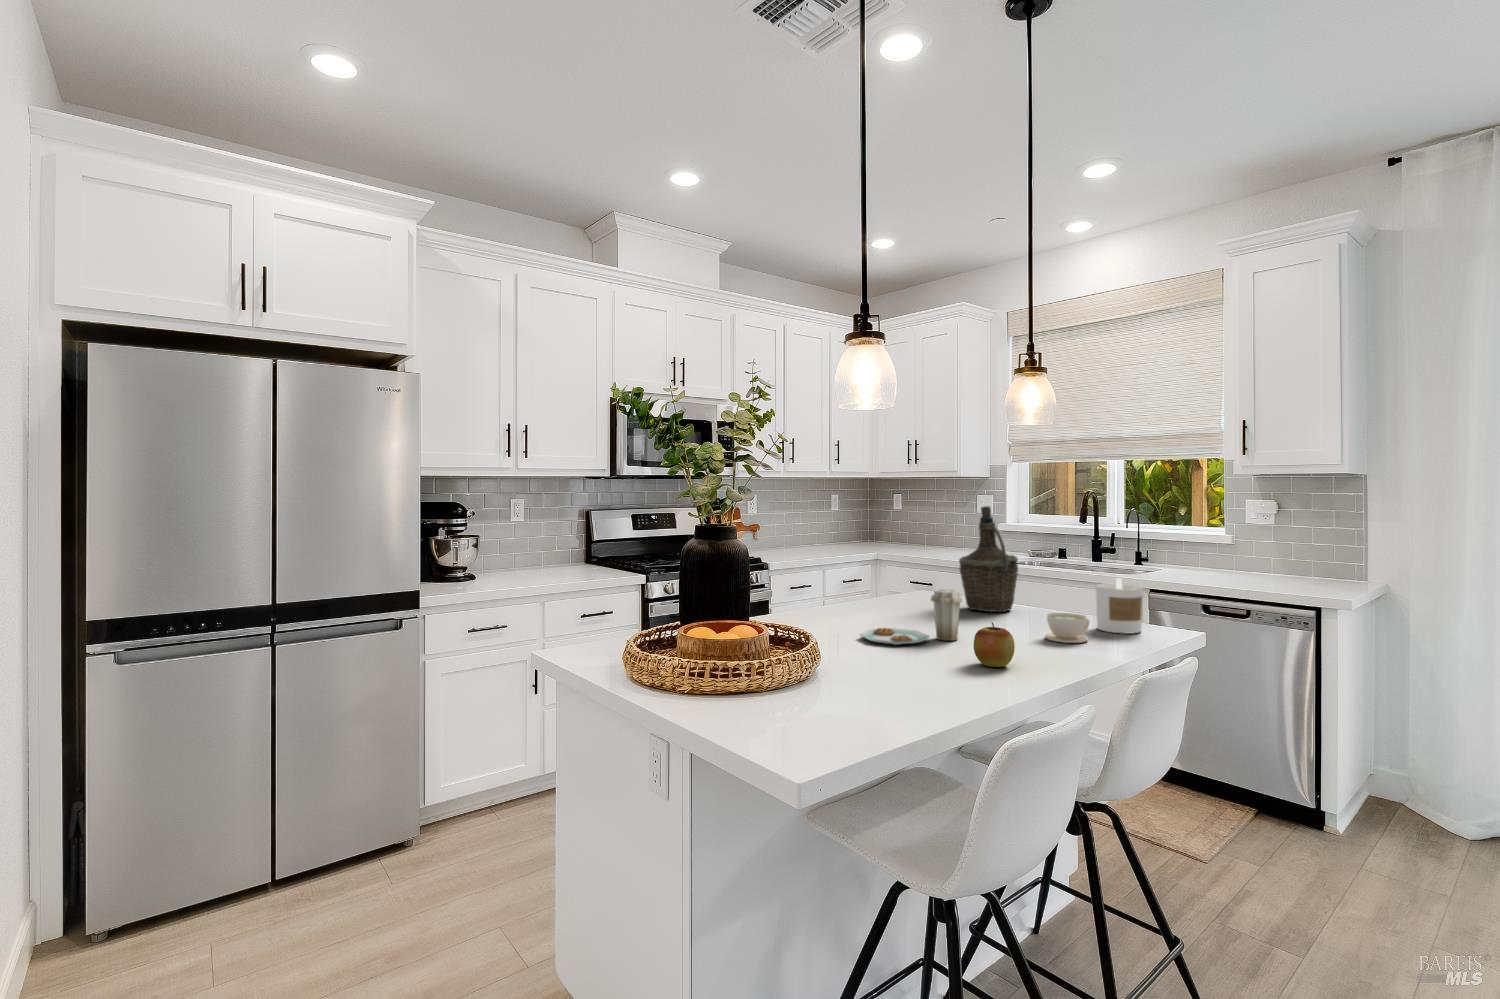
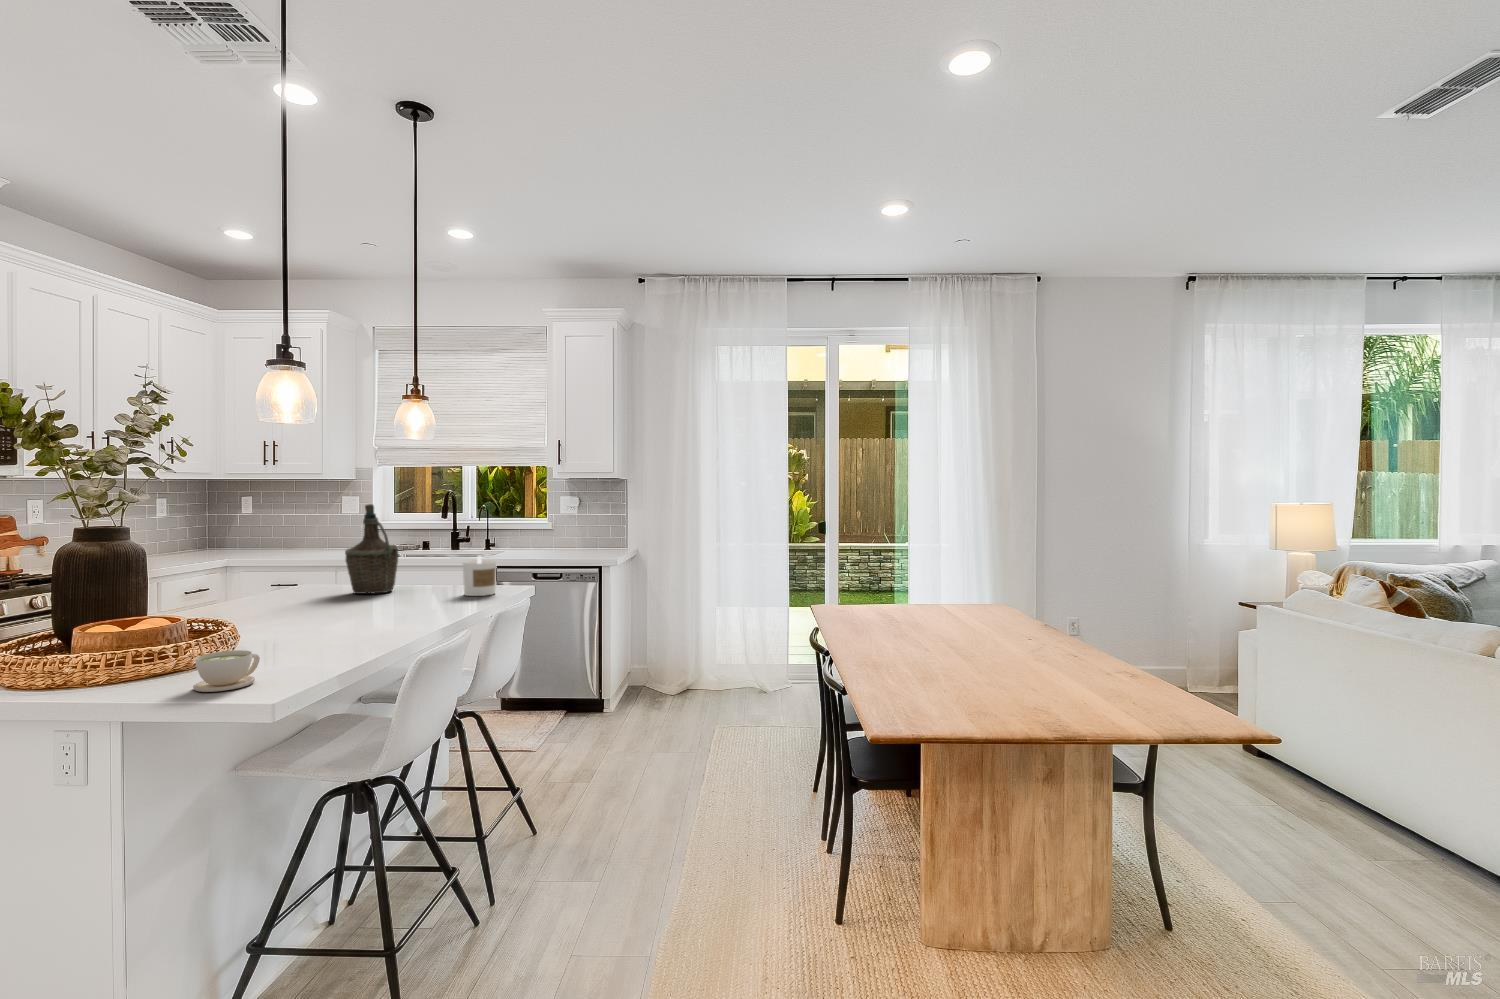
plate: present [860,589,962,645] -> none [260,573,360,626]
coffee cup: present [1045,613,1089,643] -> present [193,650,260,692]
apple: present [974,623,1015,667] -> none [376,593,409,627]

